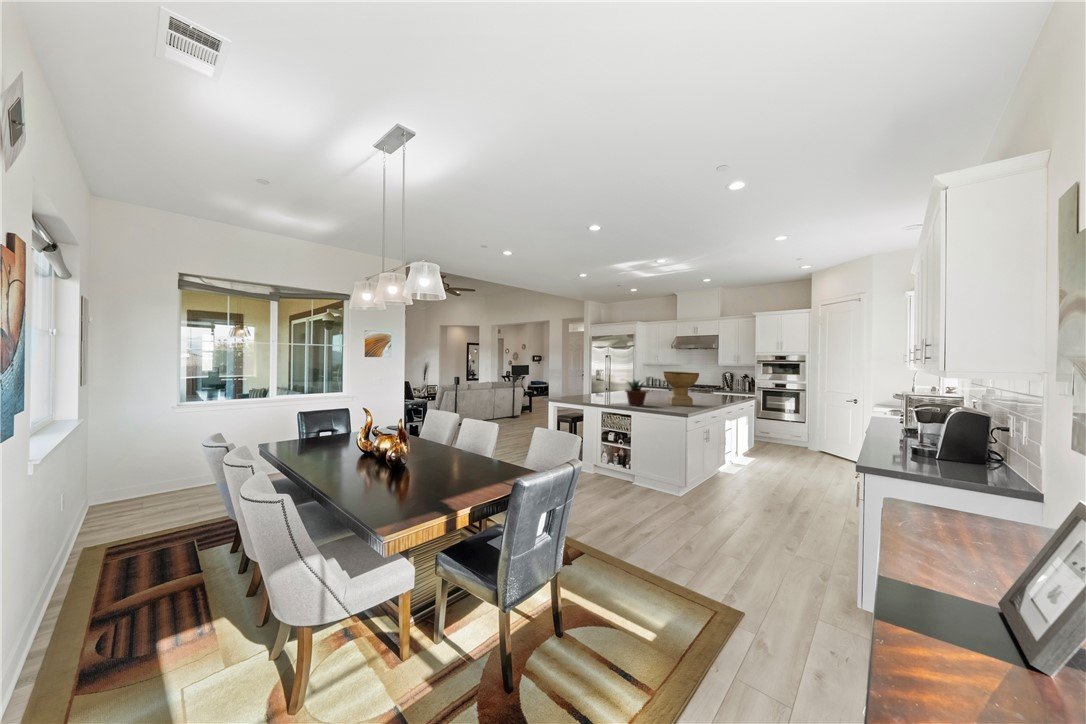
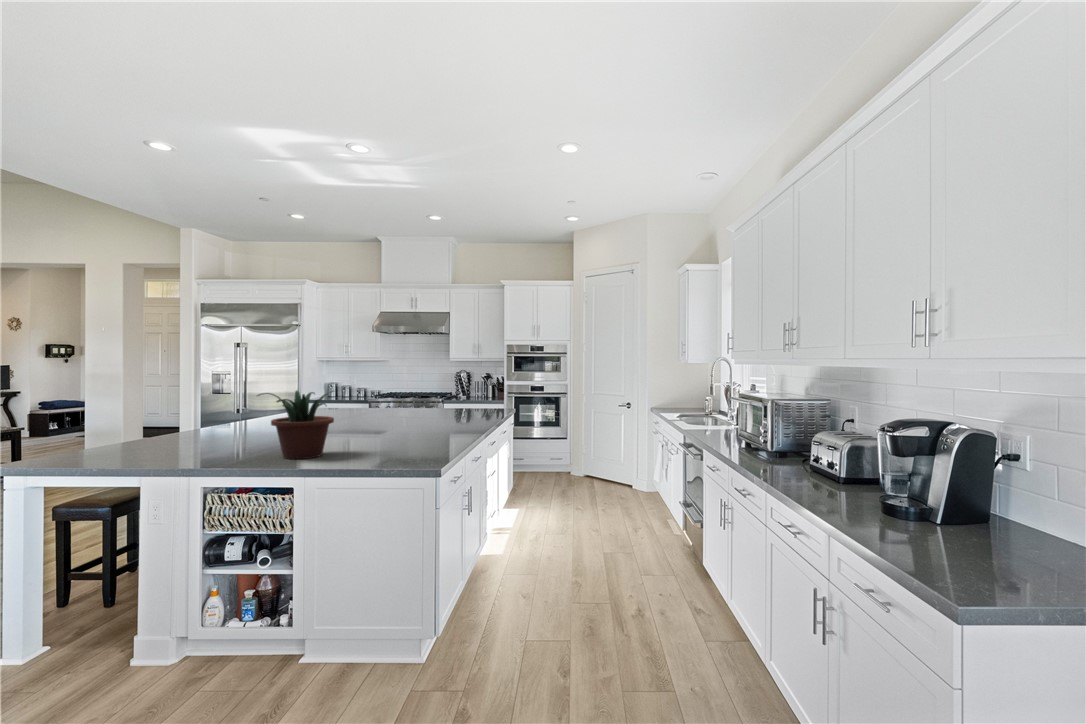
decorative bowl: present [663,371,699,407] -> none [367,369,443,445]

